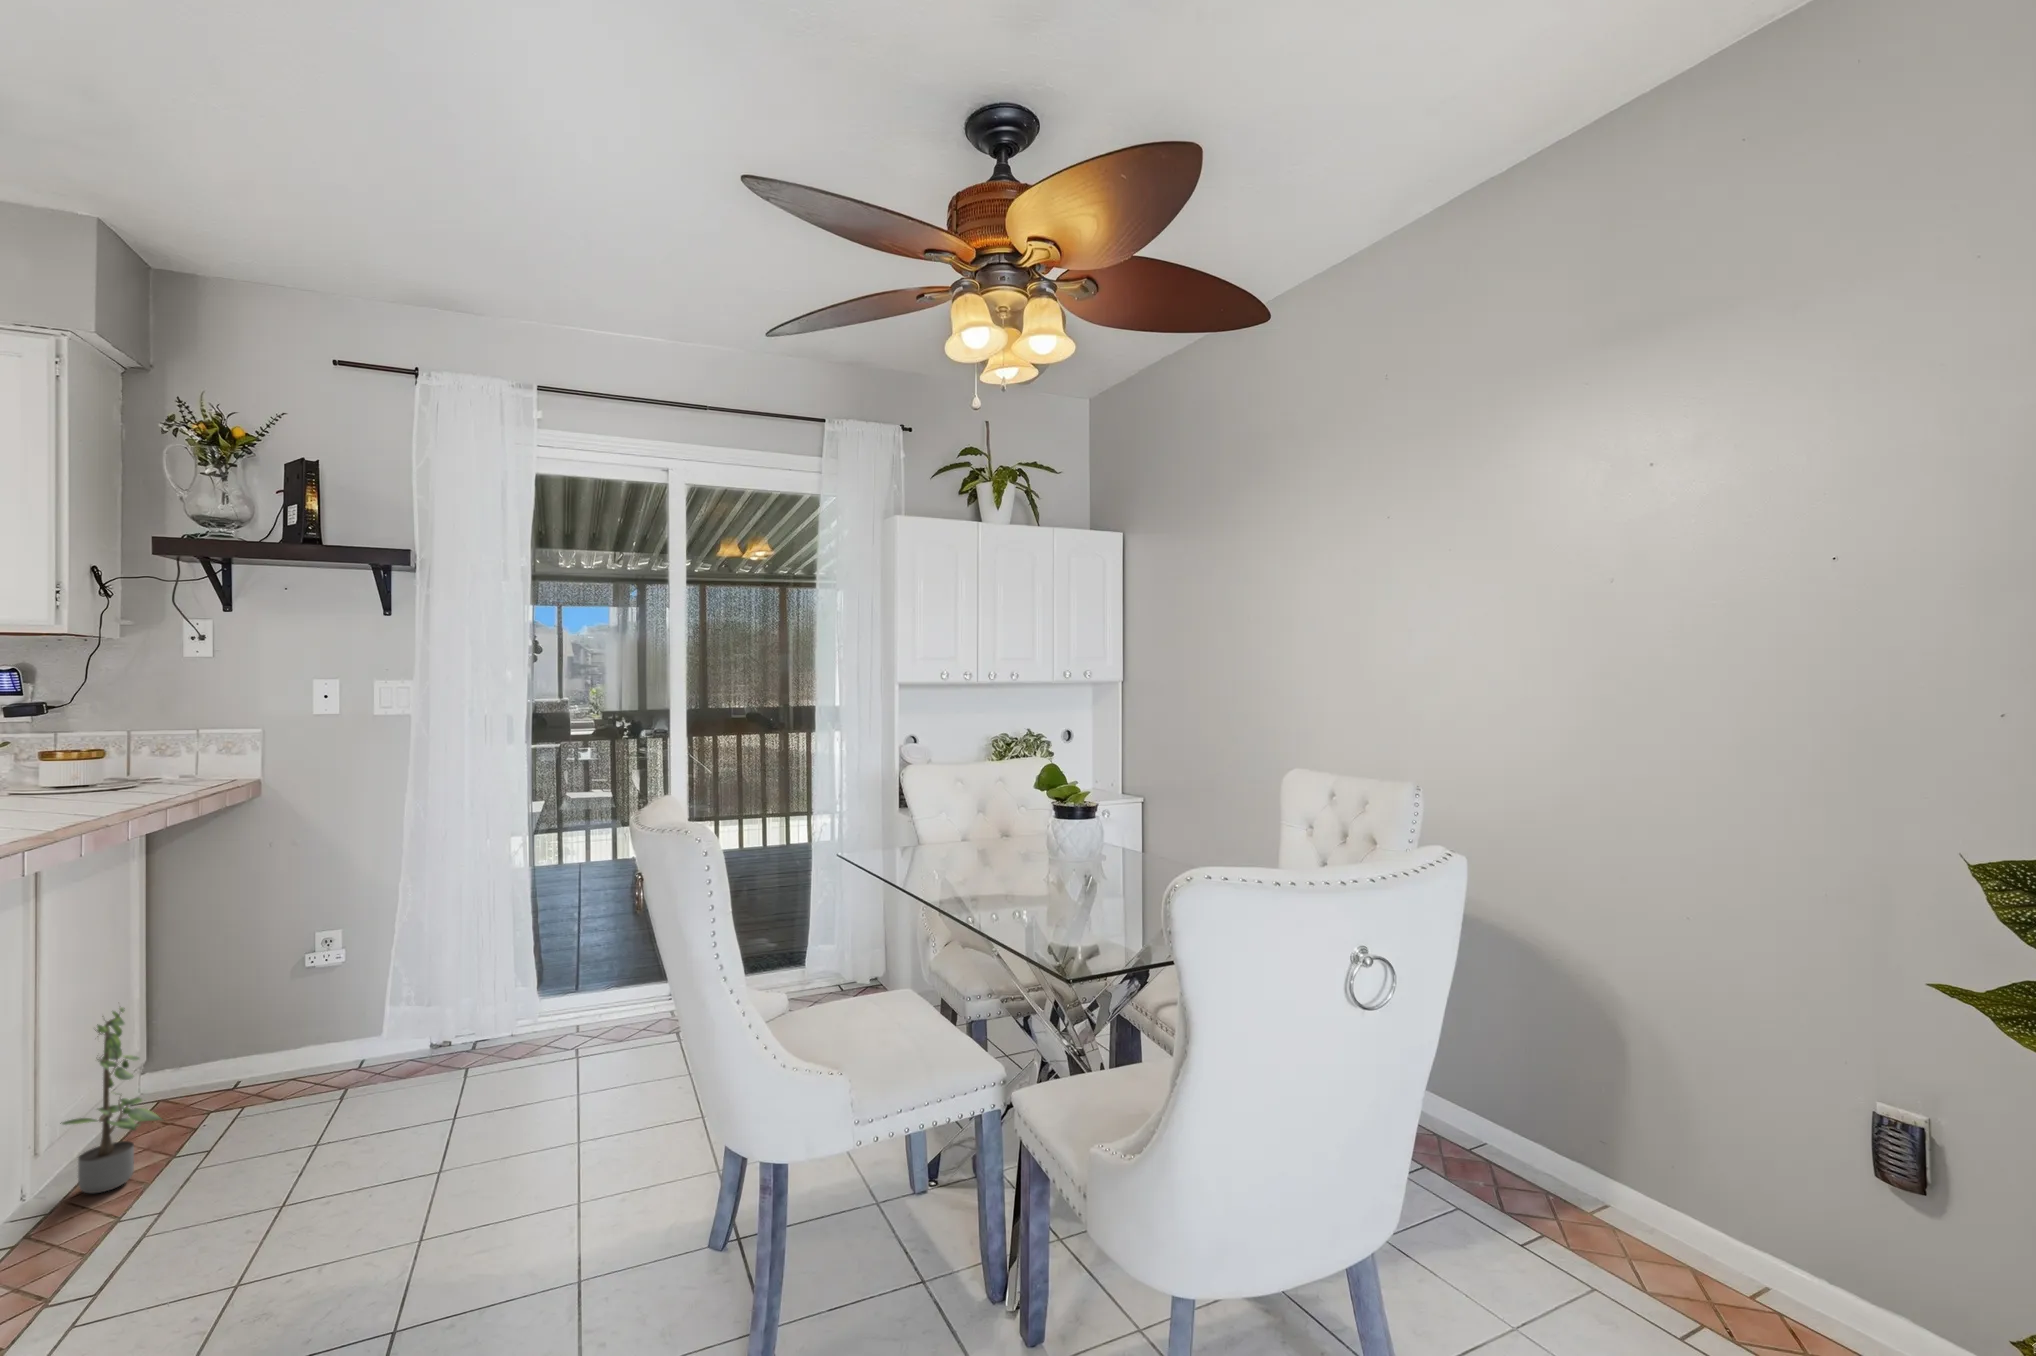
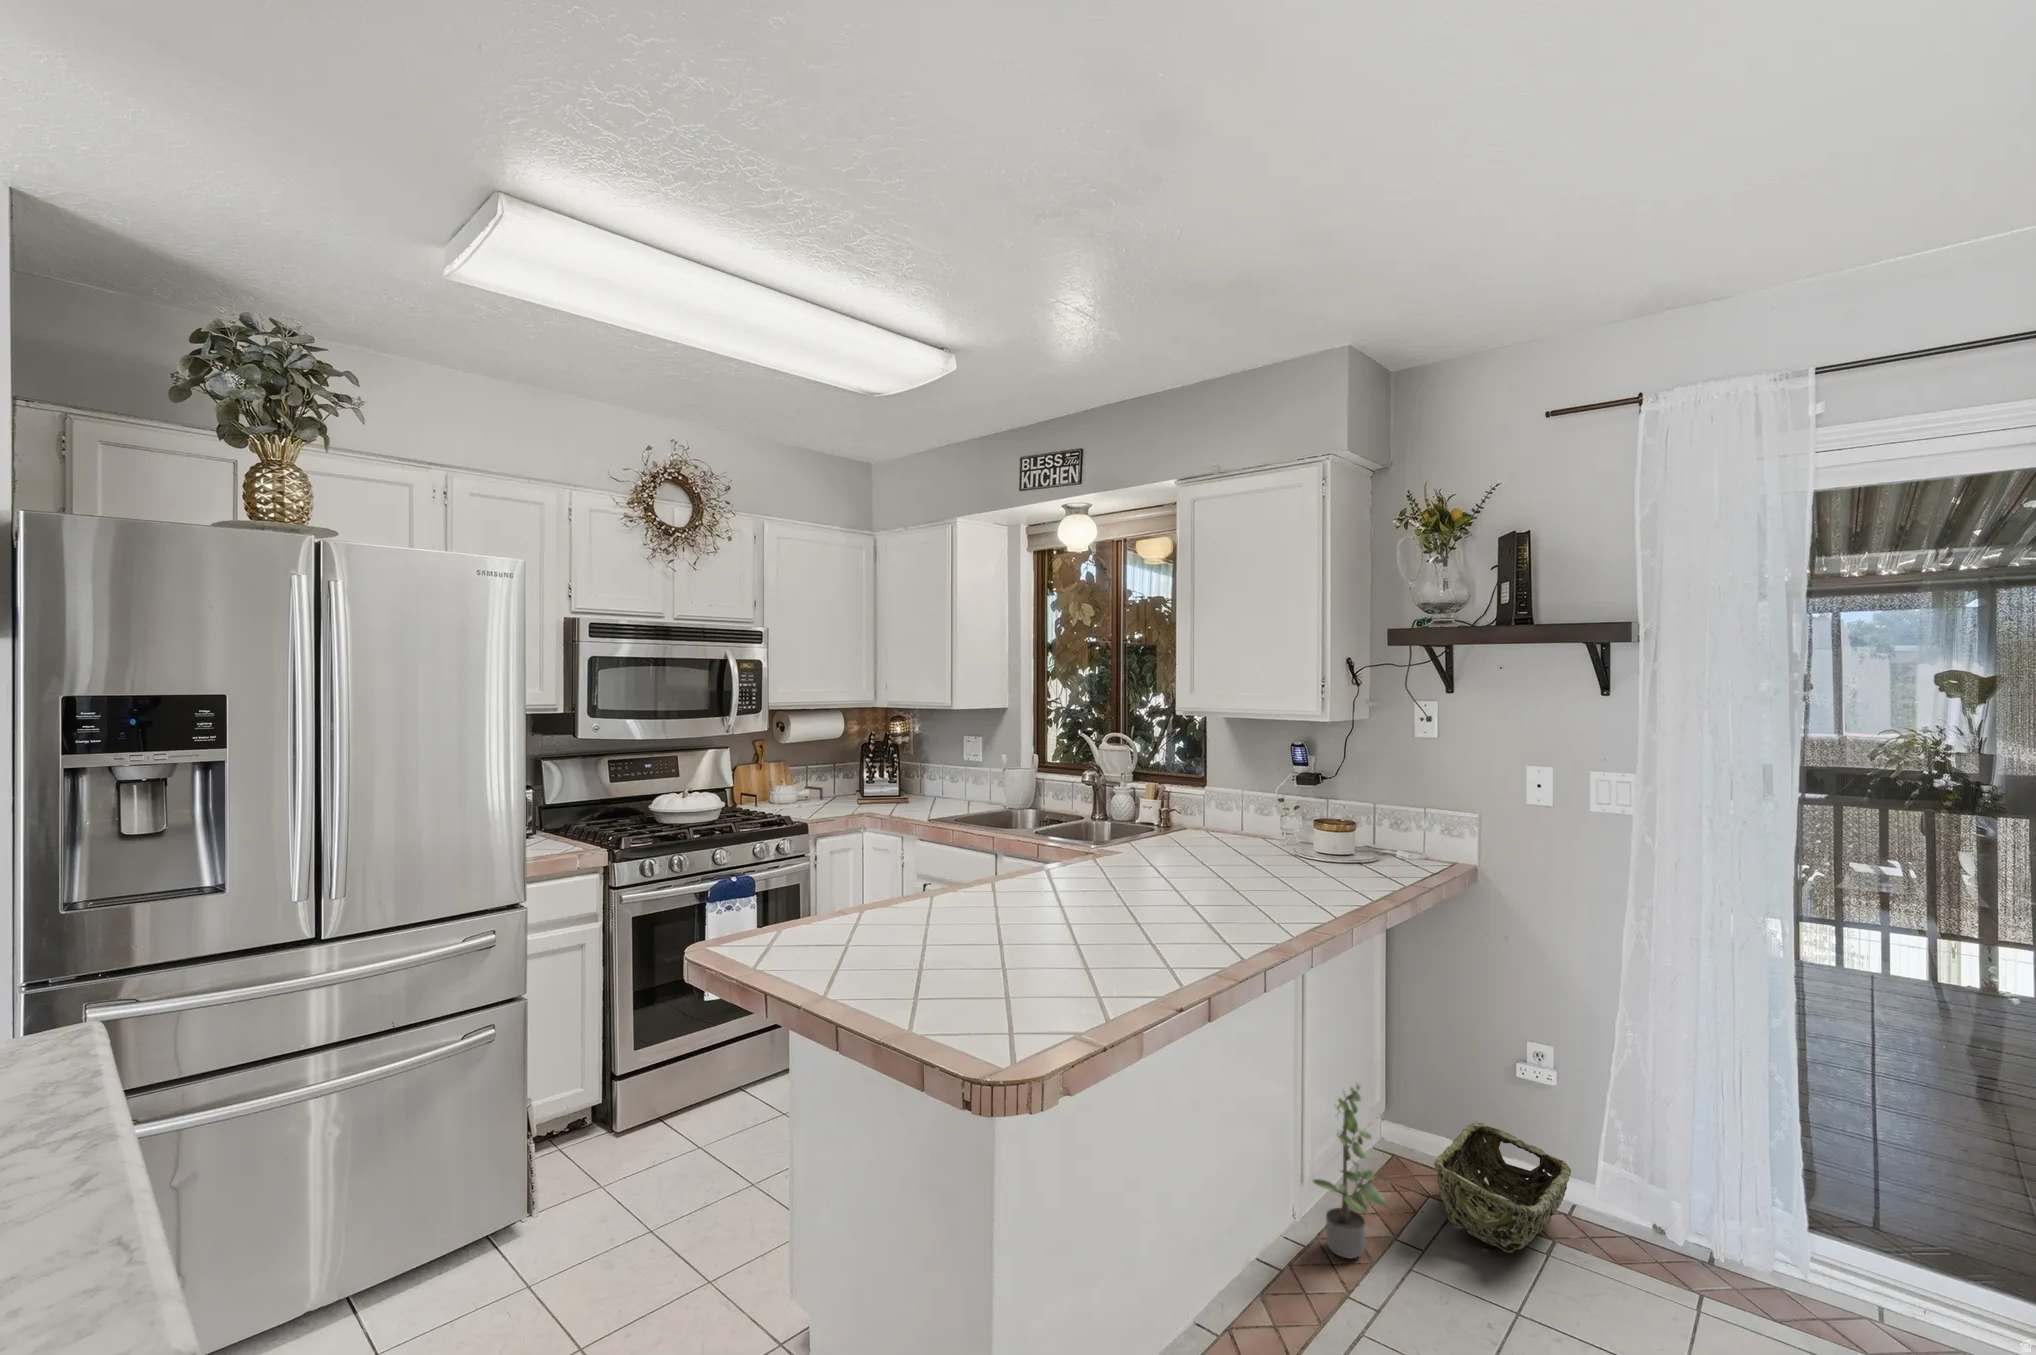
woven basket: none [217,1022,357,1113] -> present [1434,1123,1571,1253]

